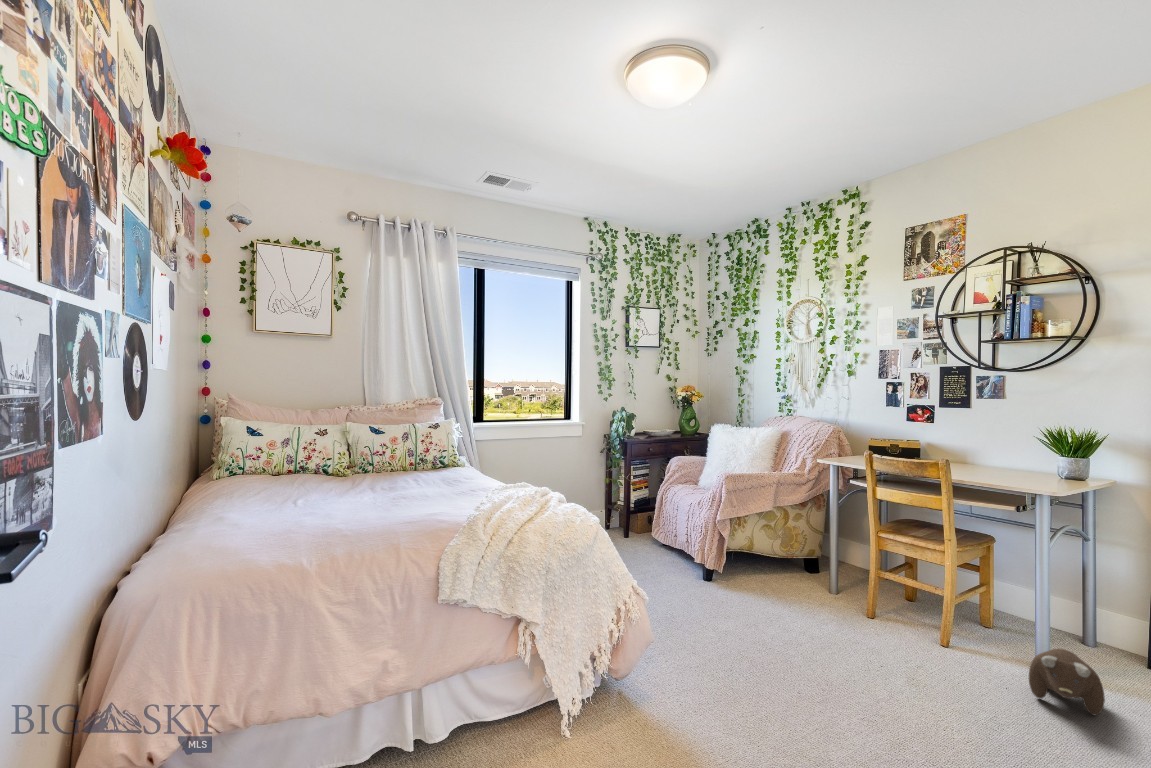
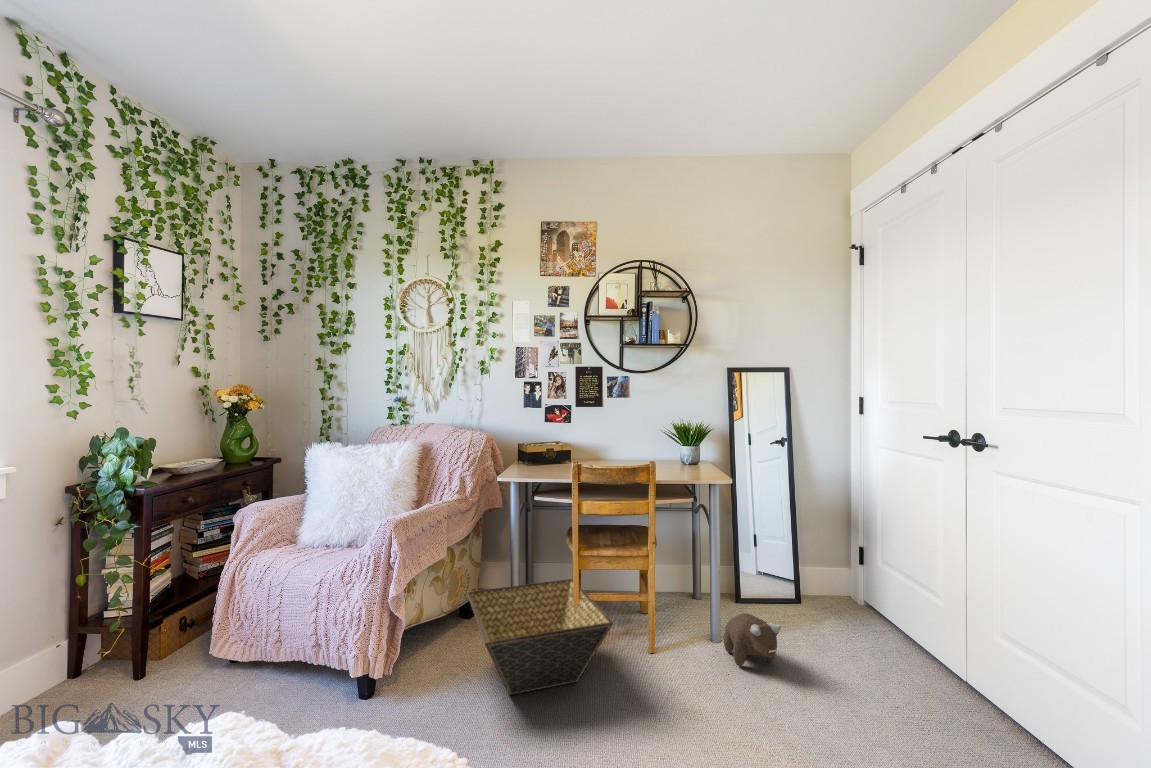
basket: none [757,542,886,632] -> present [467,579,613,695]

